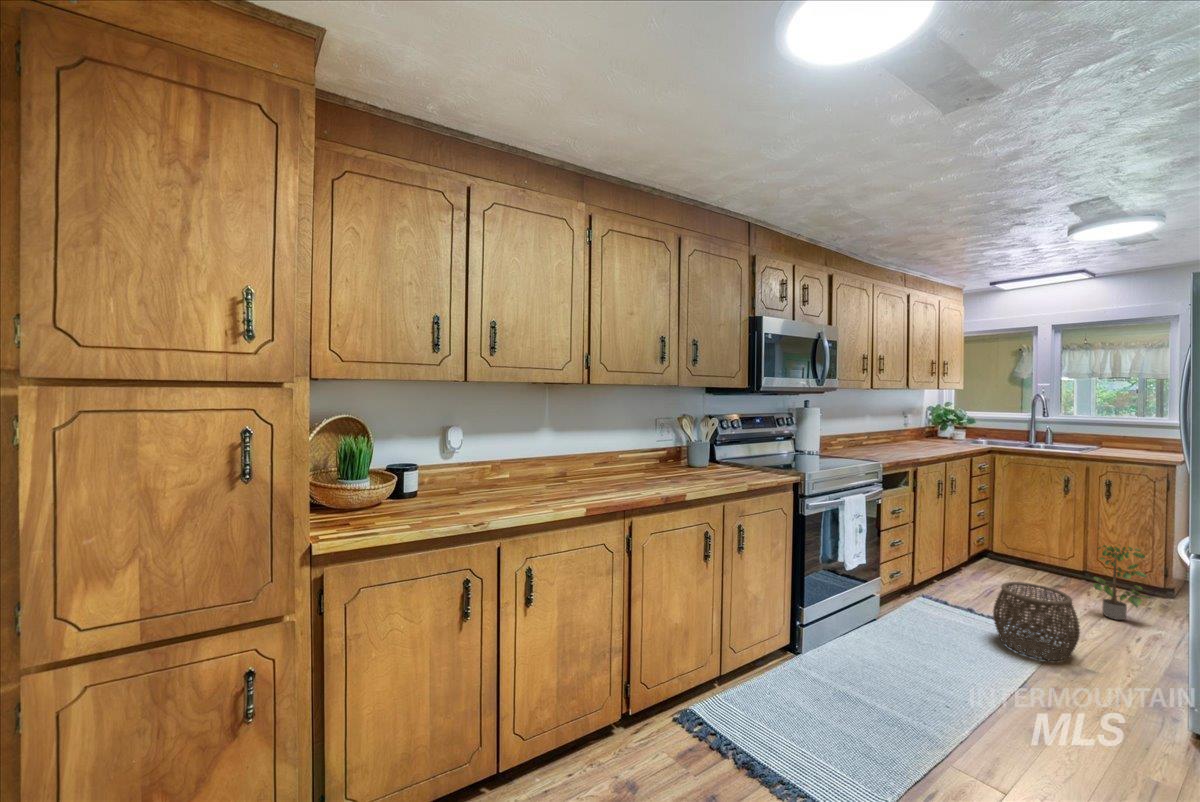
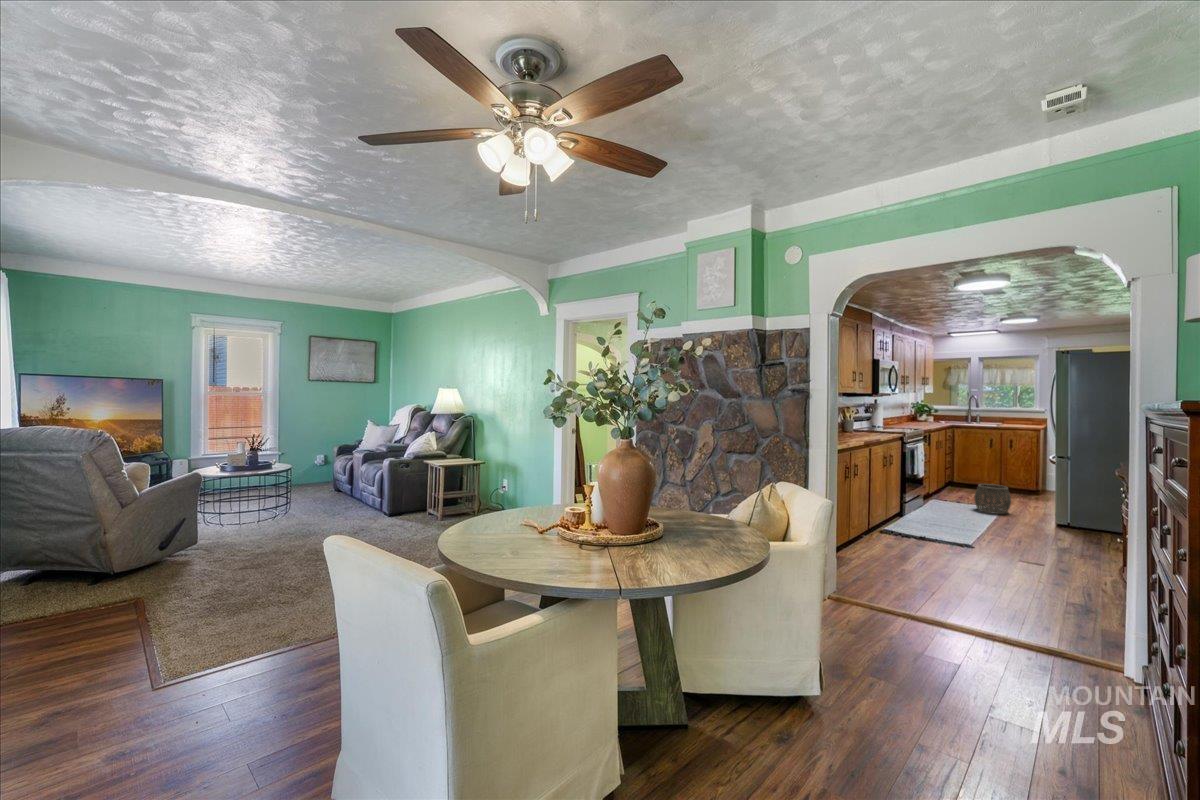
potted plant: present [1093,545,1152,620] -> none [1009,468,1036,503]

